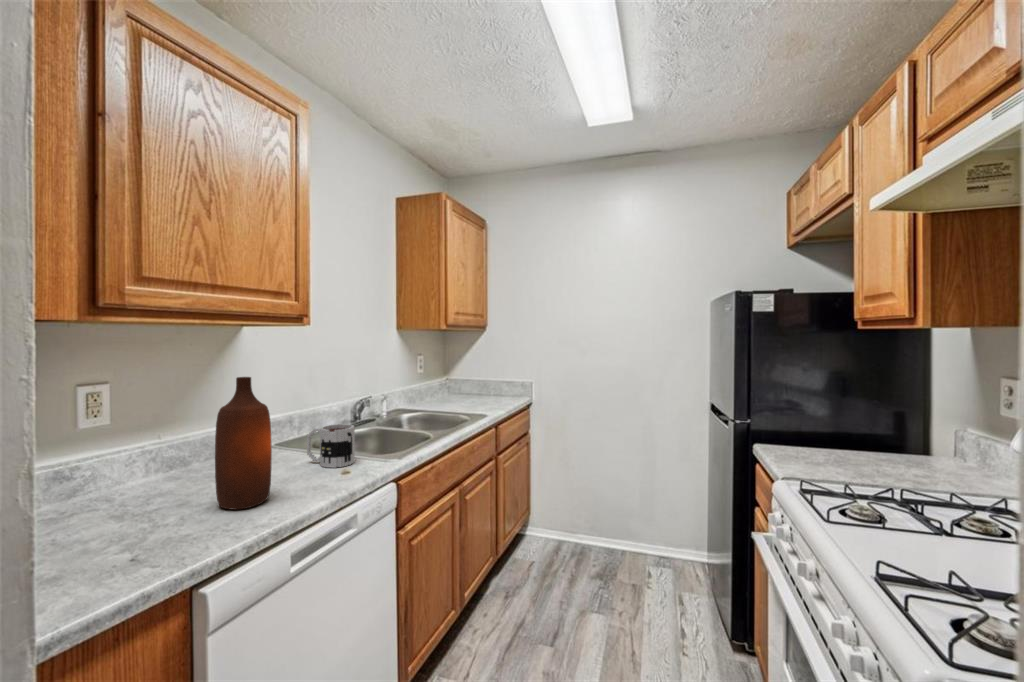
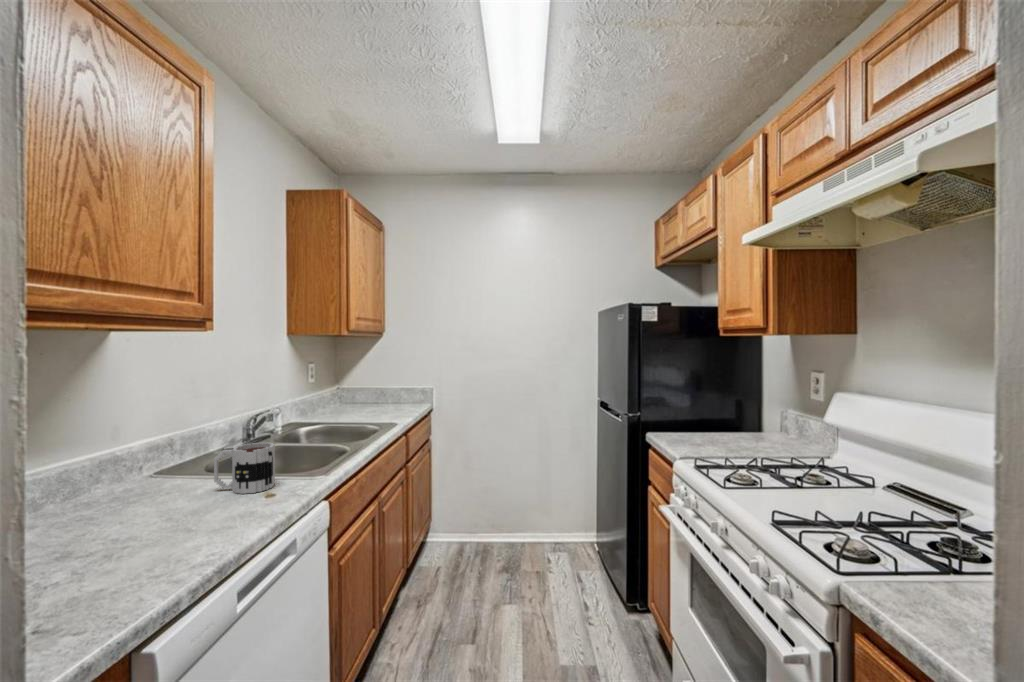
bottle: present [215,377,272,510] -> none [115,393,190,559]

